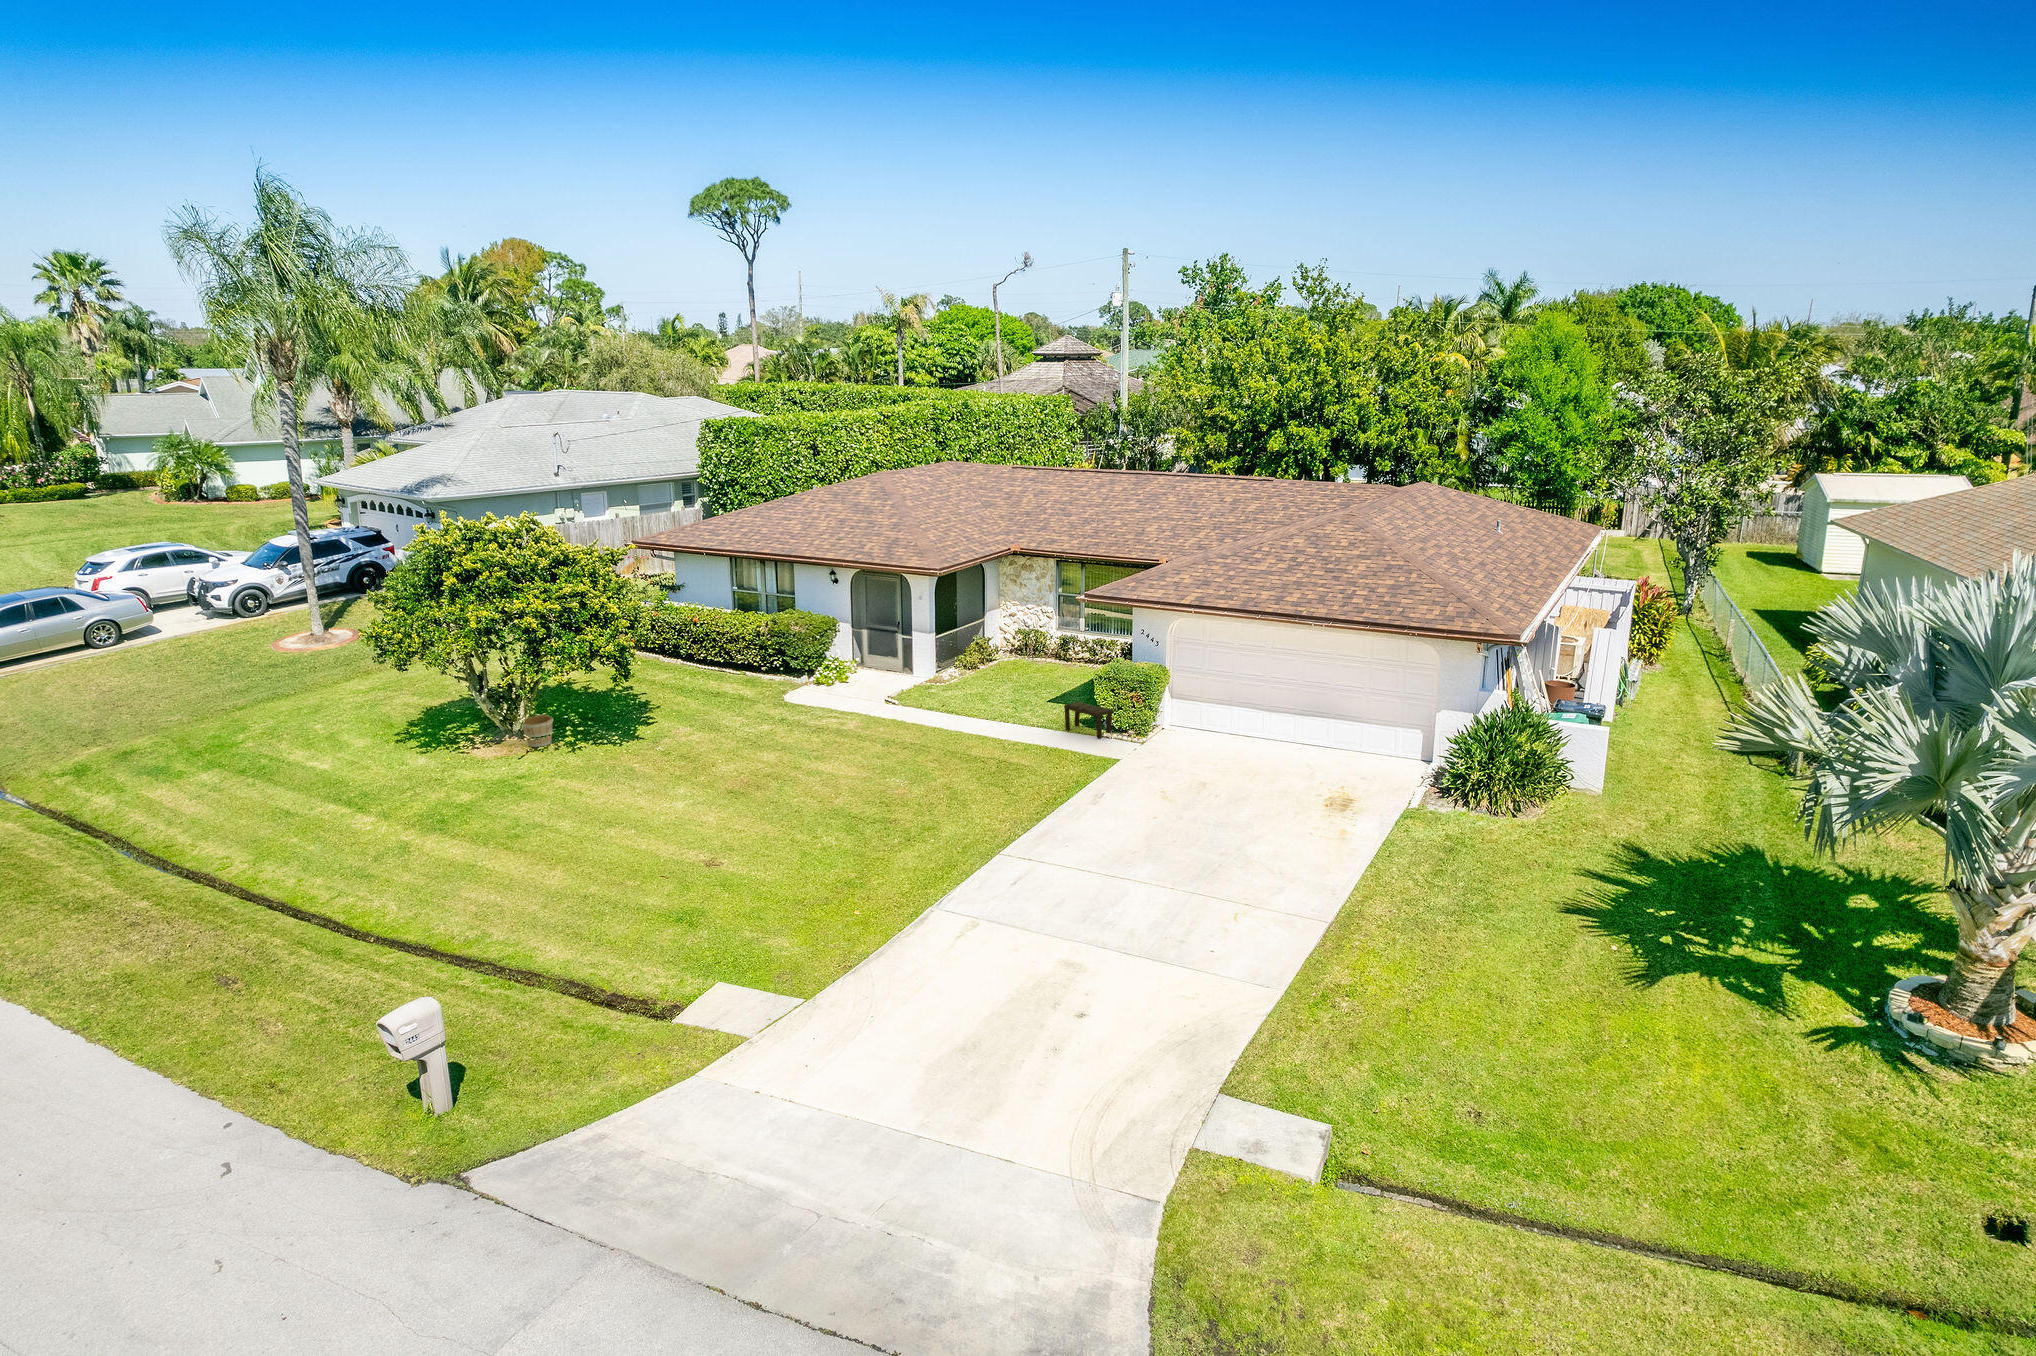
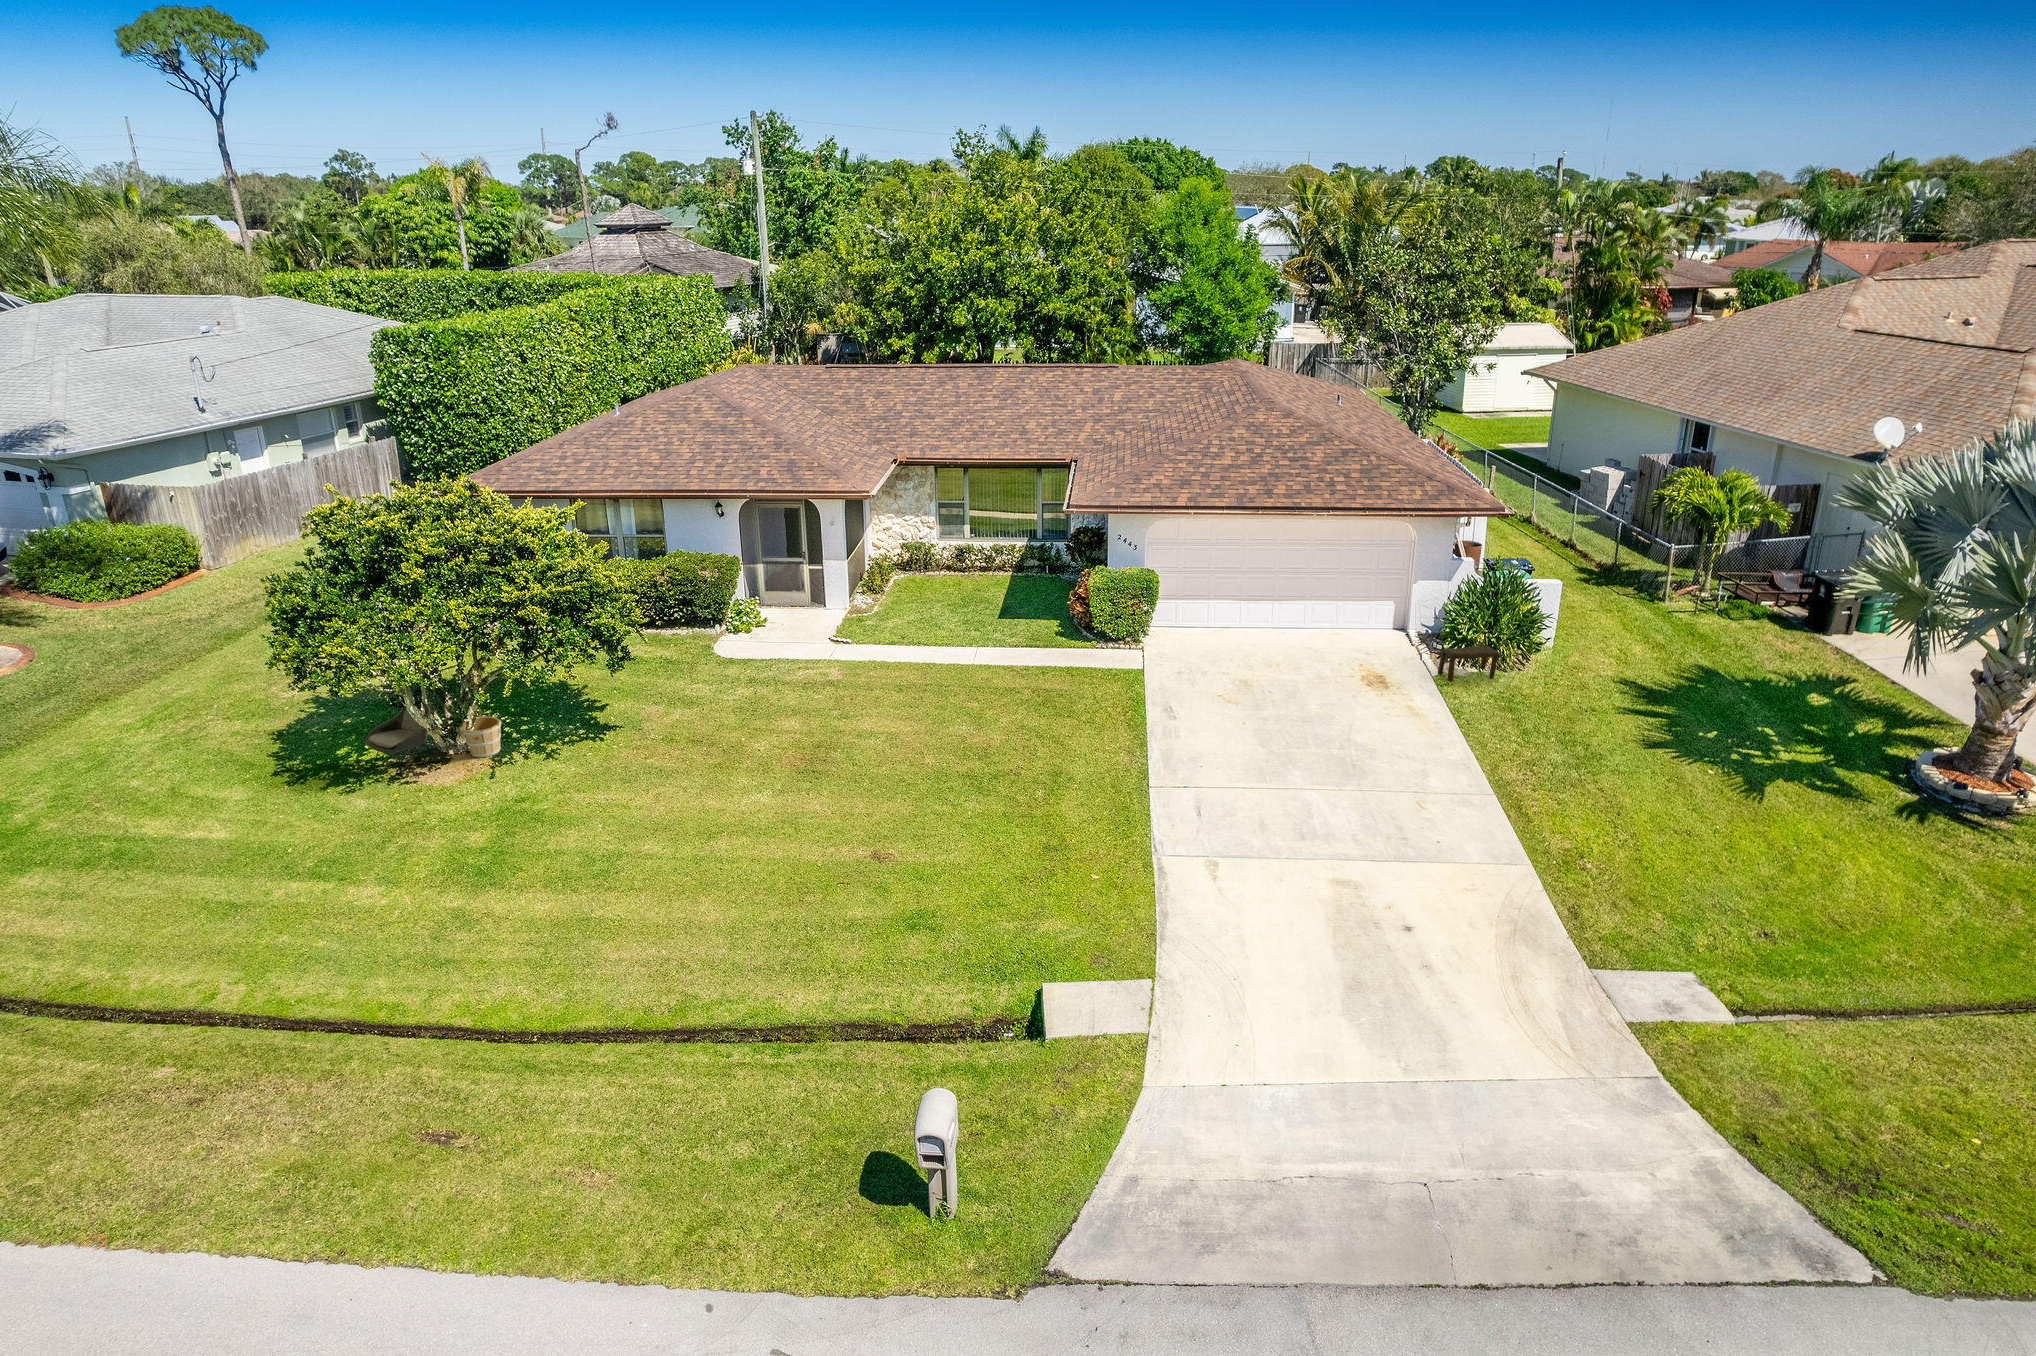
lounge chair: none [457,694,507,752] -> present [365,701,443,778]
bench: present [1064,701,1113,739] -> present [1438,646,1499,681]

